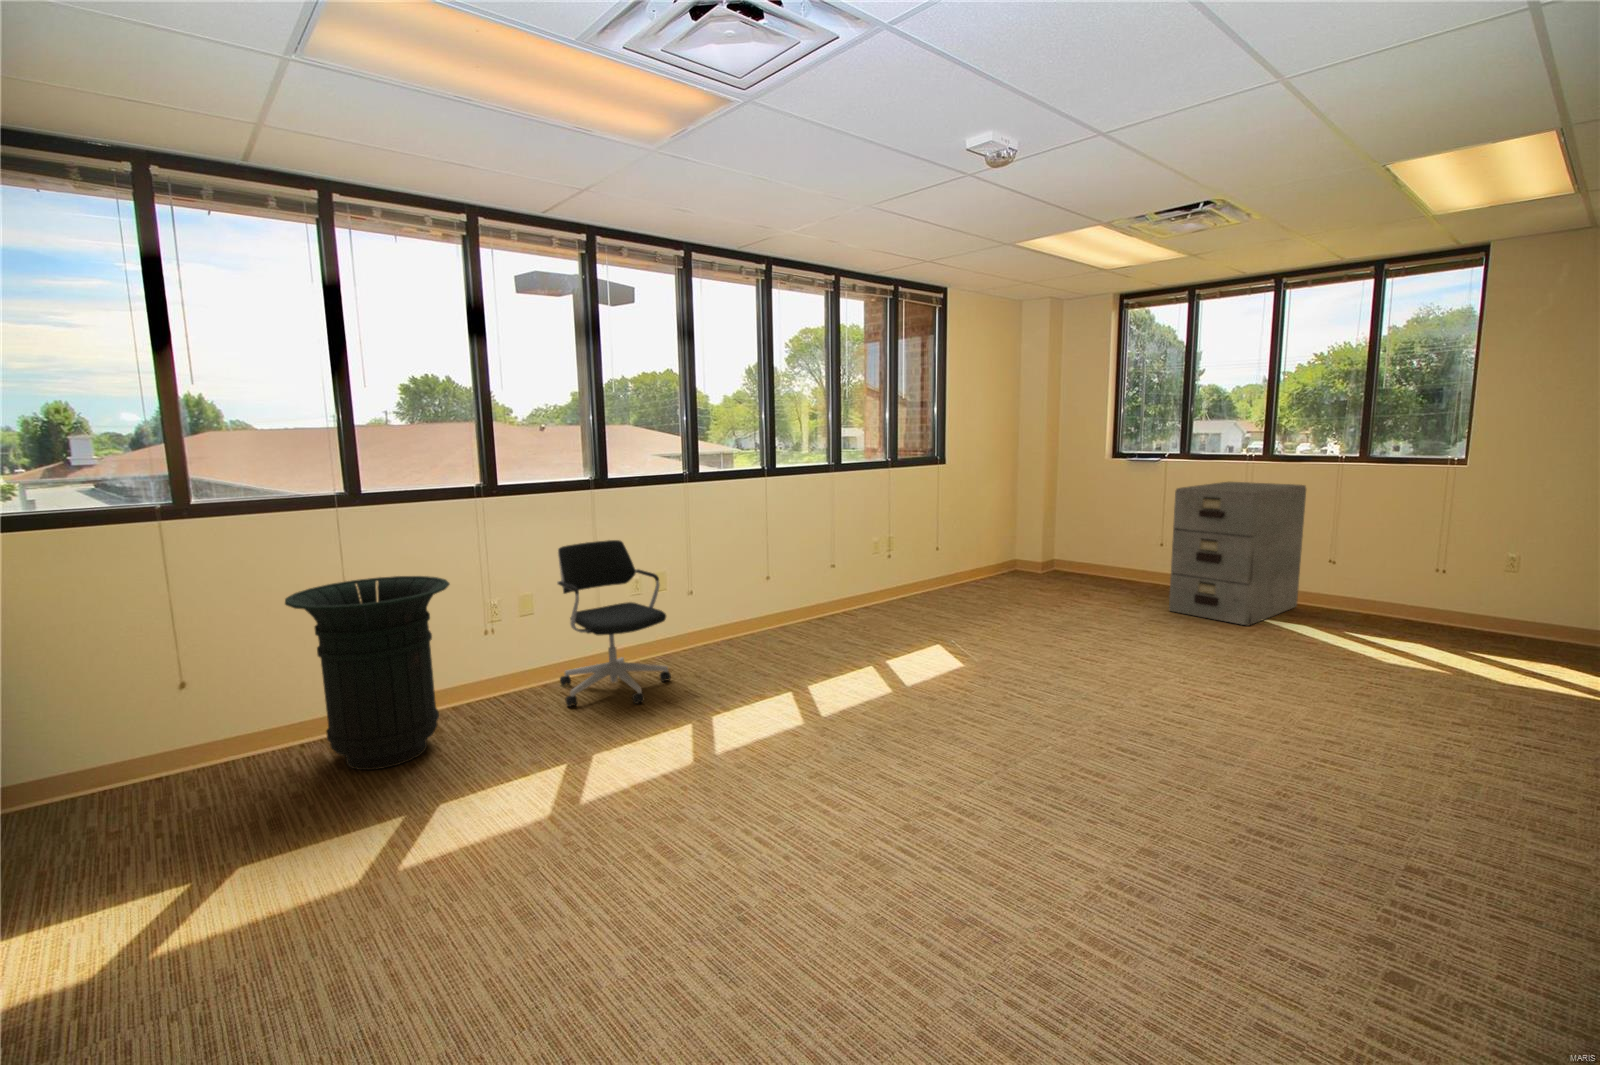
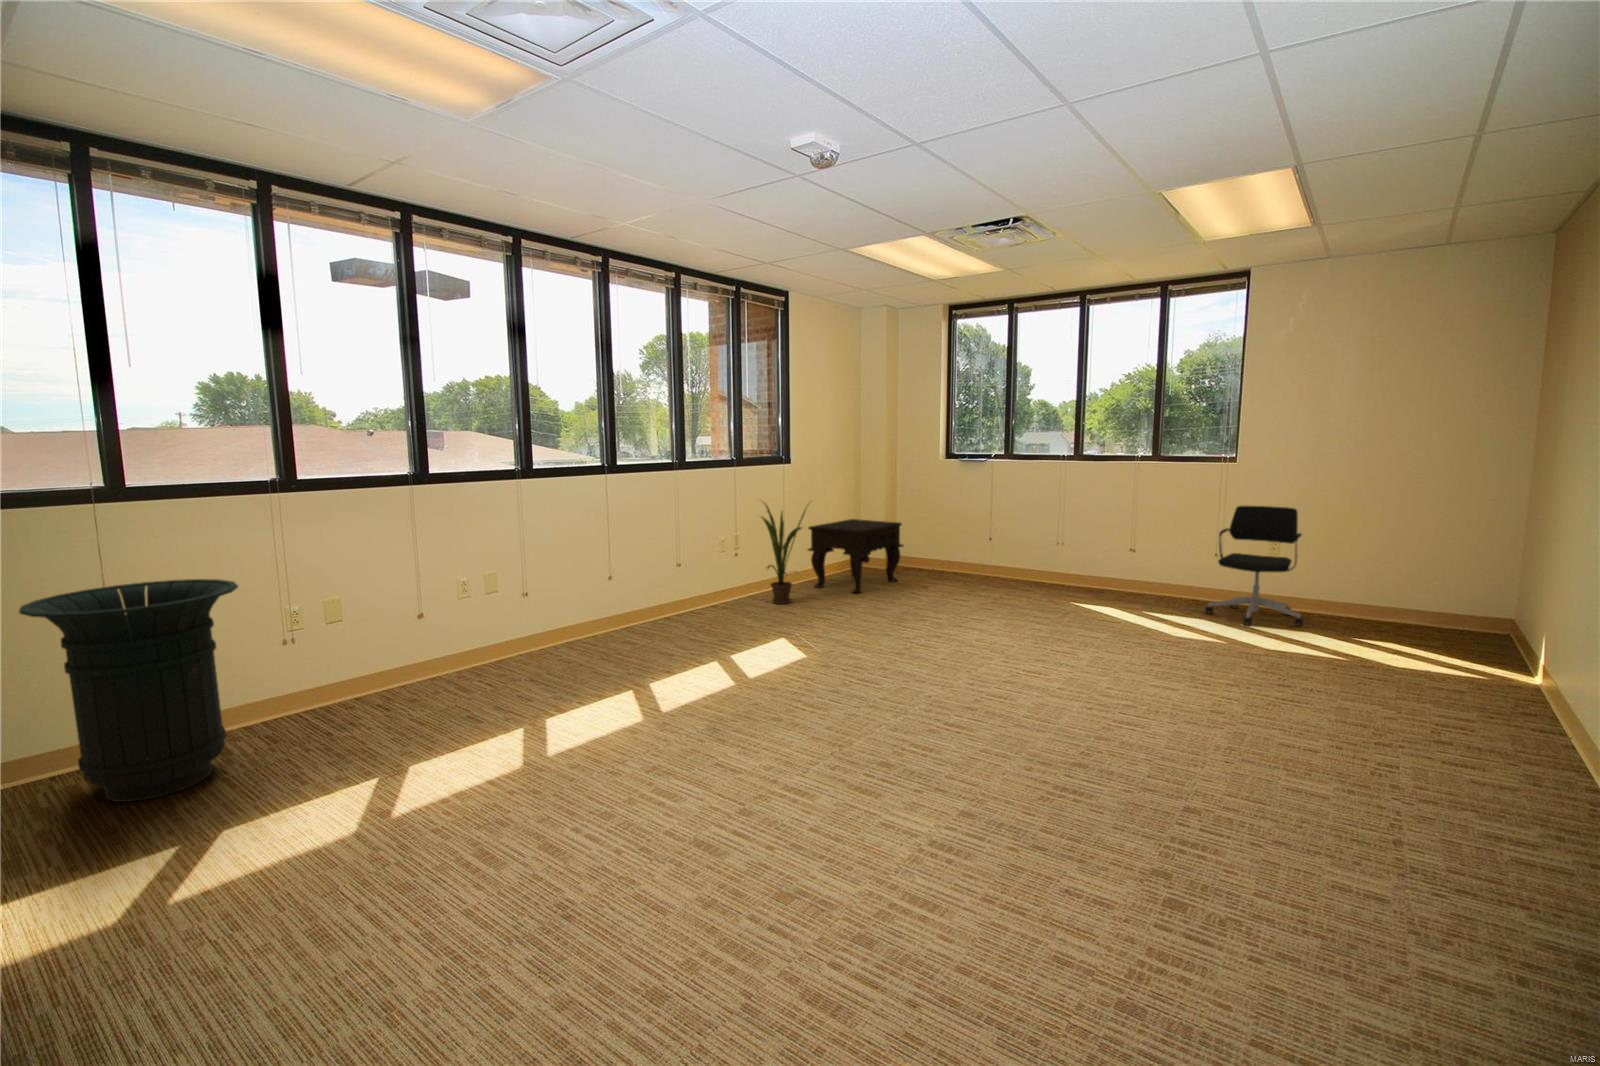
filing cabinet: present [1169,482,1306,626] -> none [1005,480,1120,611]
house plant: none [903,500,962,607] -> present [762,503,809,604]
side table: none [954,521,1055,598] -> present [808,519,903,593]
office chair: present [557,540,671,707] -> present [1205,506,1303,626]

